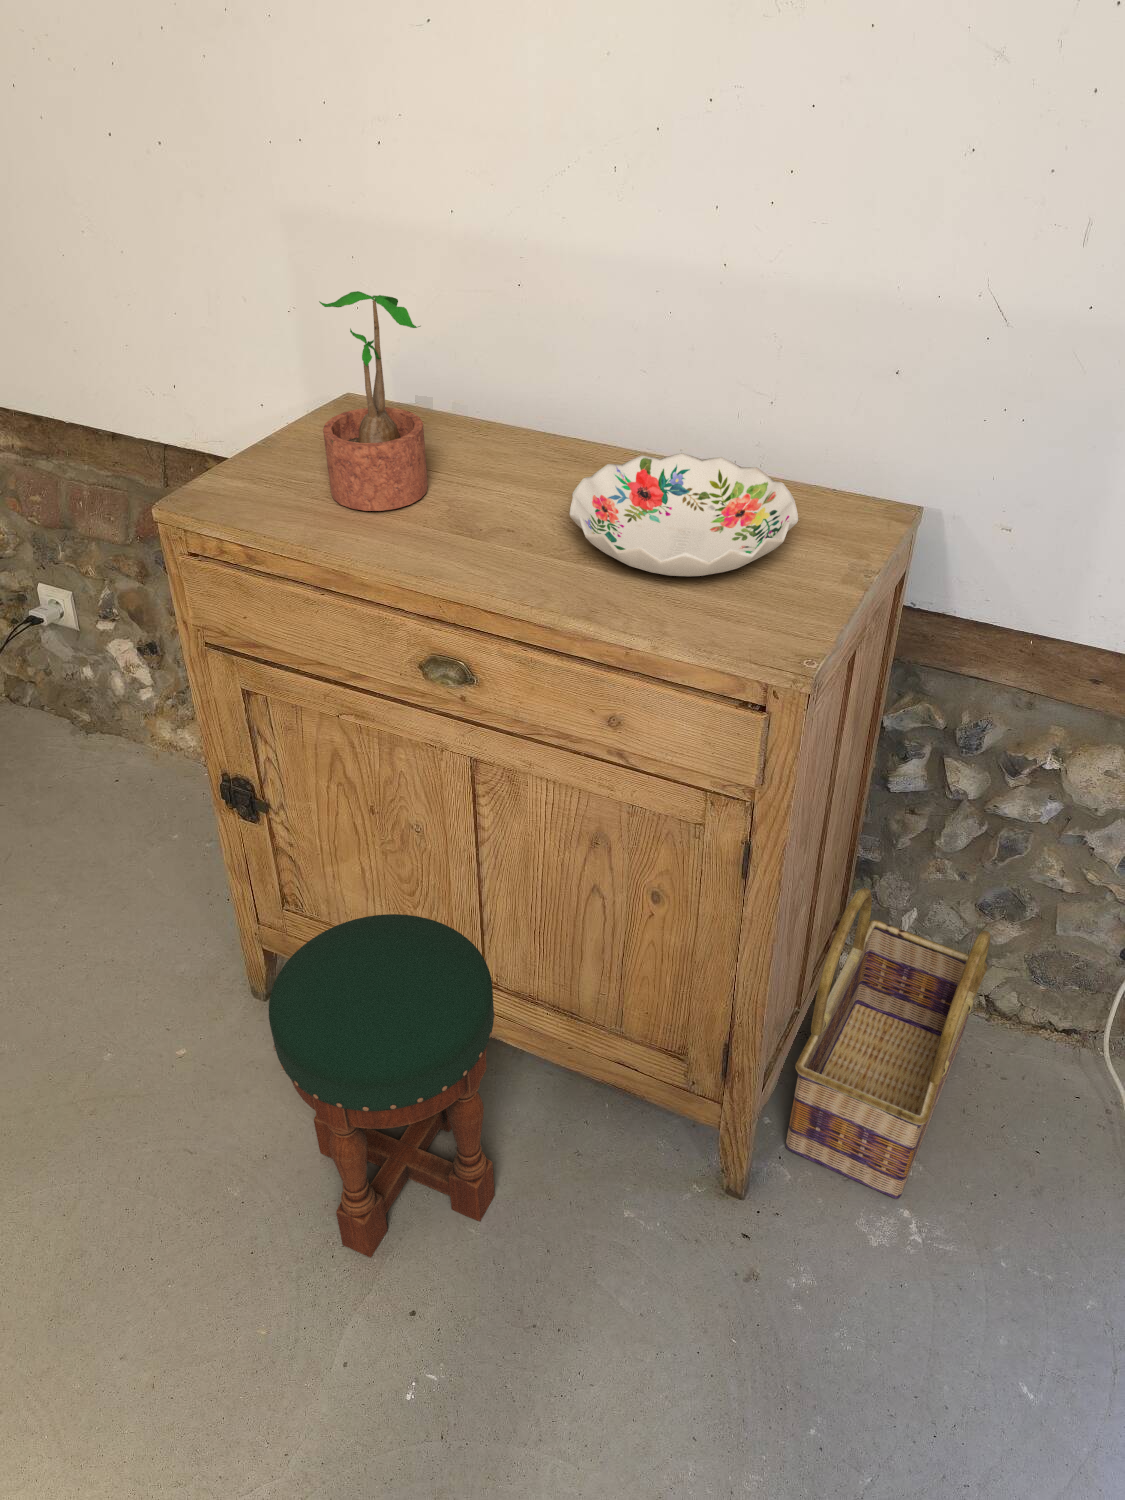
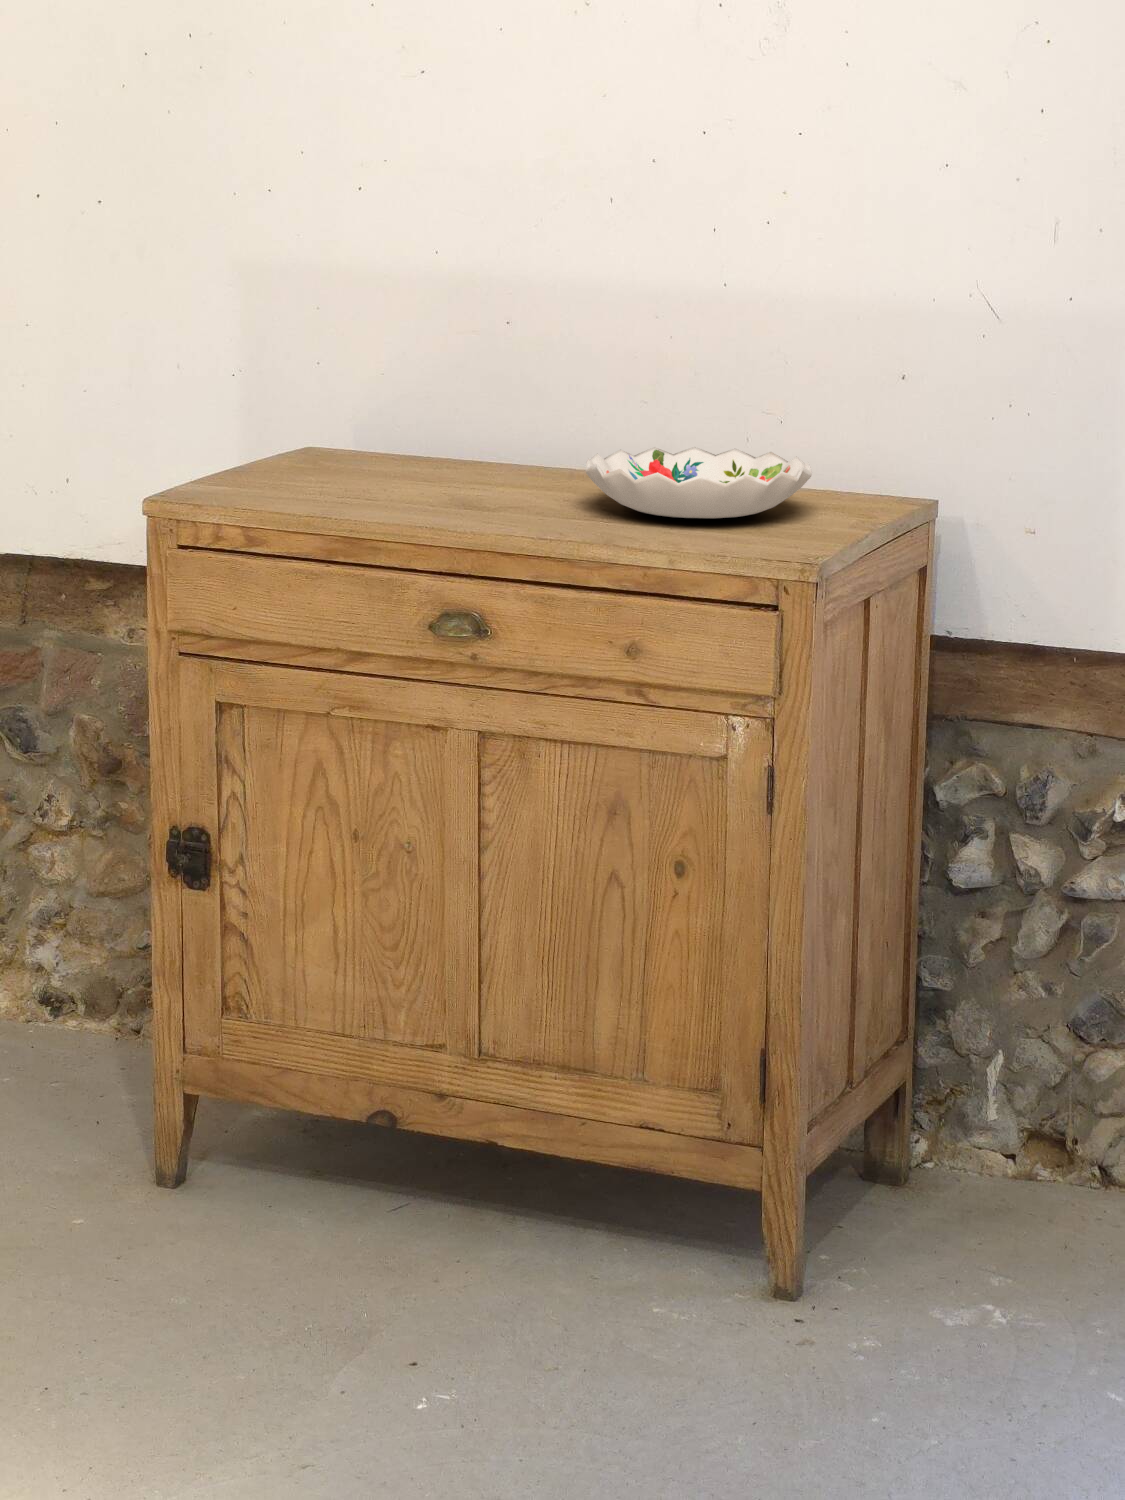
potted plant: present [319,291,428,511] -> none [331,290,439,495]
basket: present [786,888,991,1199] -> none [853,947,1085,1327]
stool: present [269,914,495,1257] -> none [242,945,499,1375]

